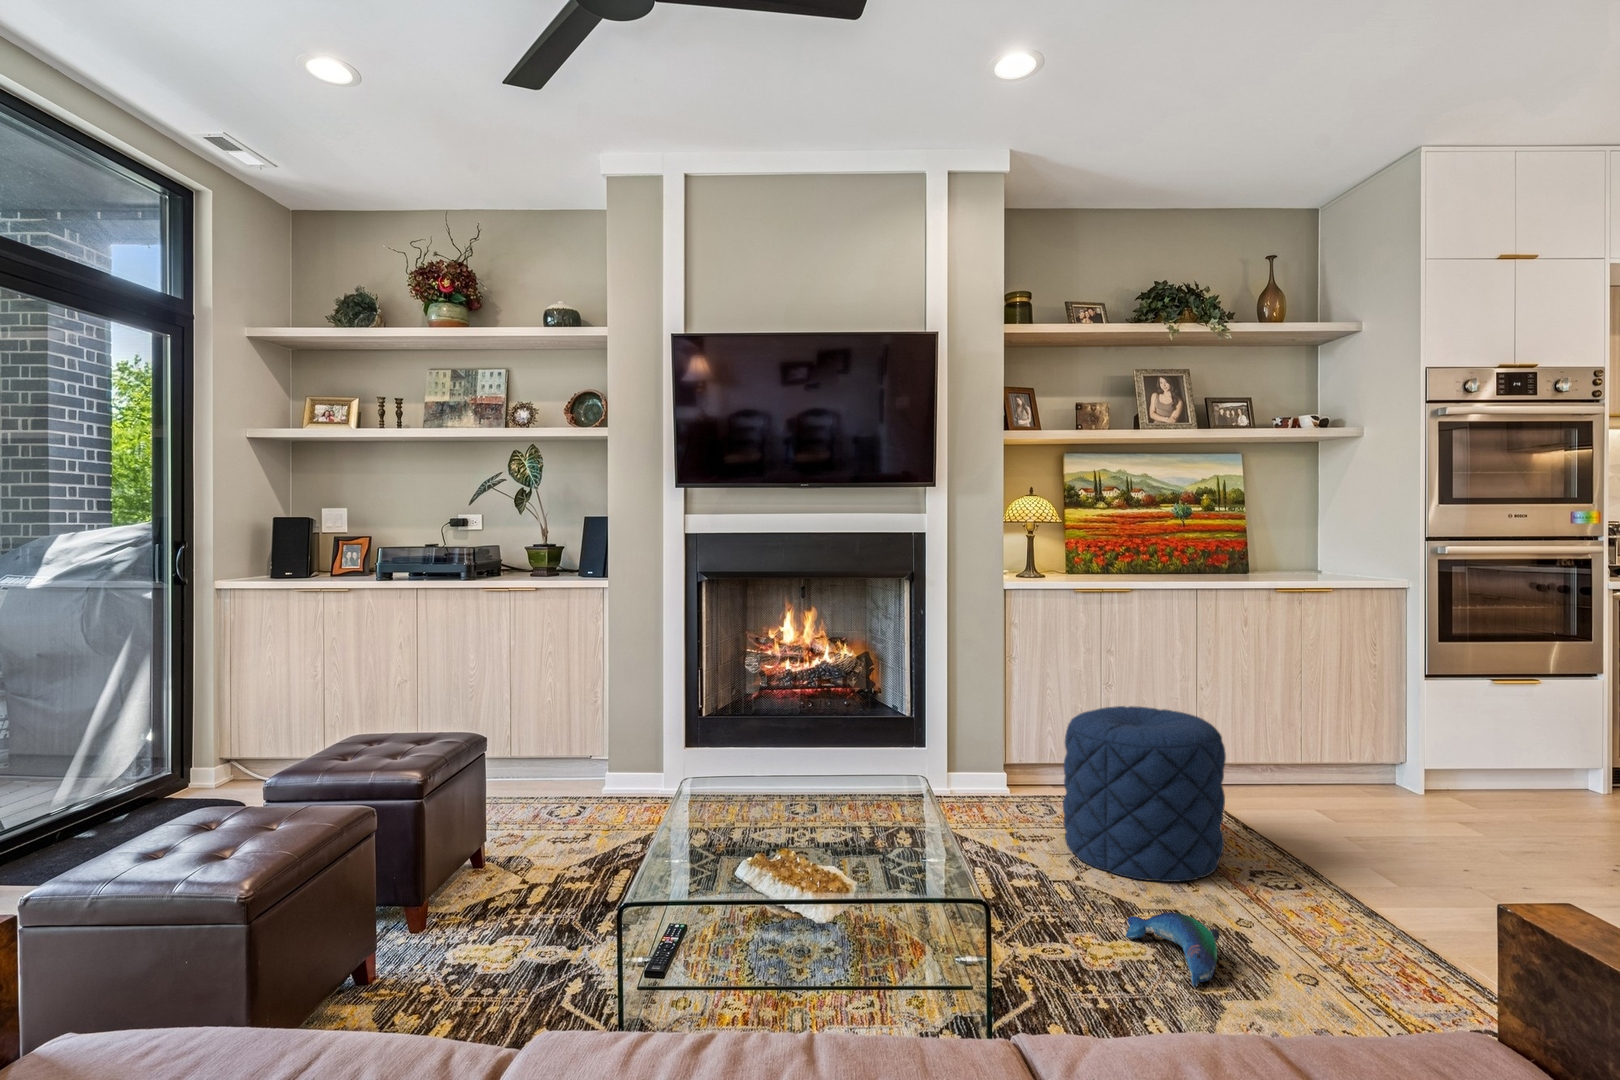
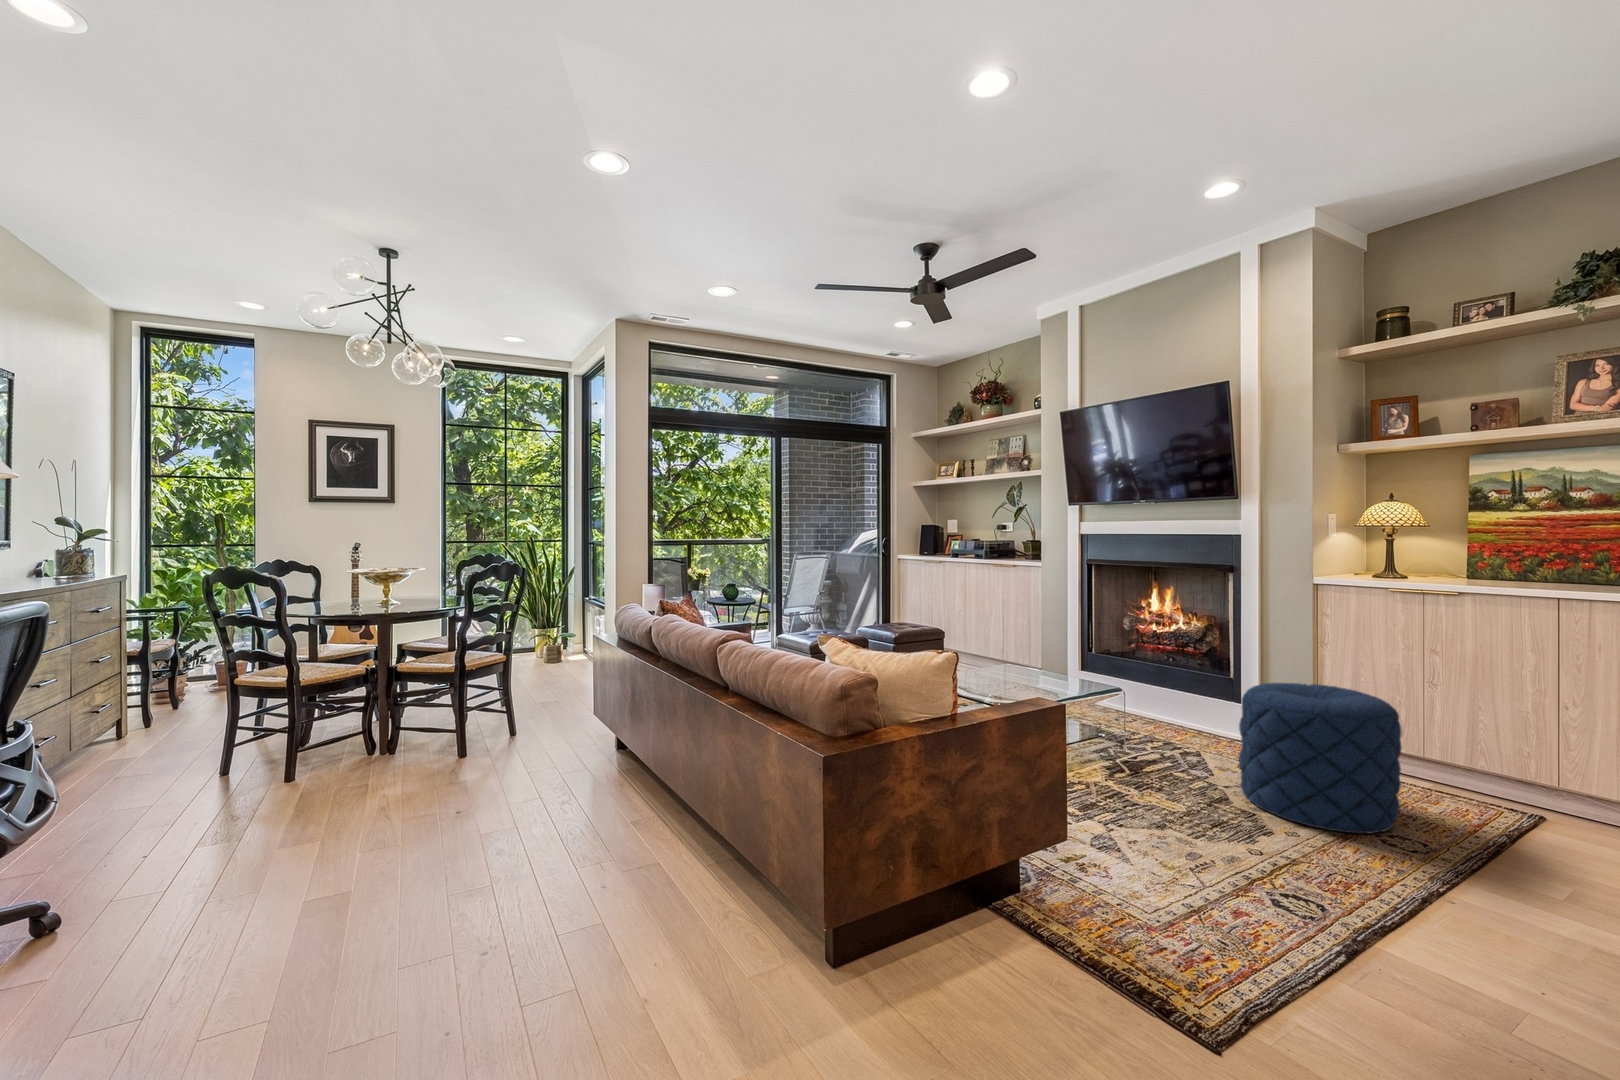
plush toy: present [1126,912,1219,987] -> none [1140,802,1197,838]

